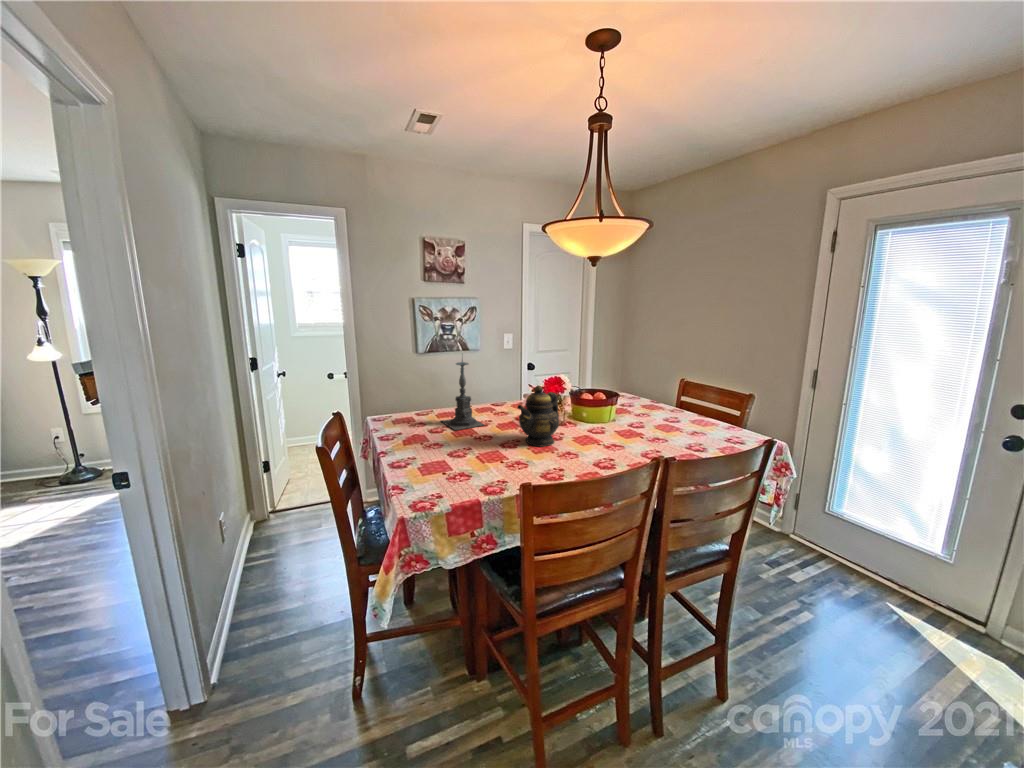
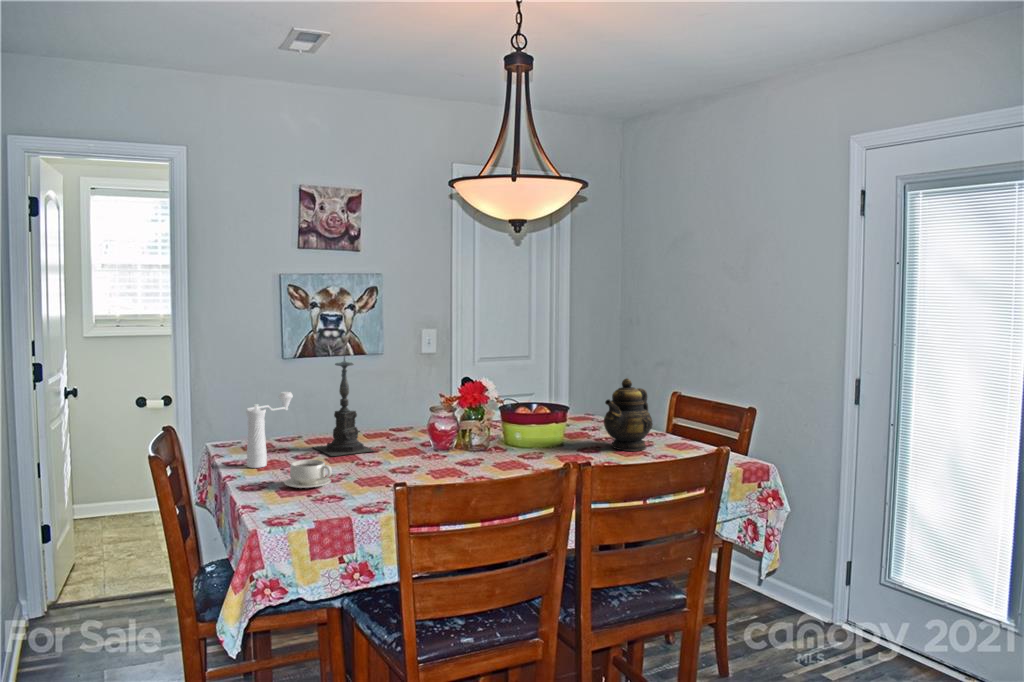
pepper mill: none [394,385,427,442] -> present [246,392,293,468]
teapot: present [517,385,559,447] -> present [604,378,653,451]
teacup: none [424,440,460,465] -> present [285,460,332,488]

